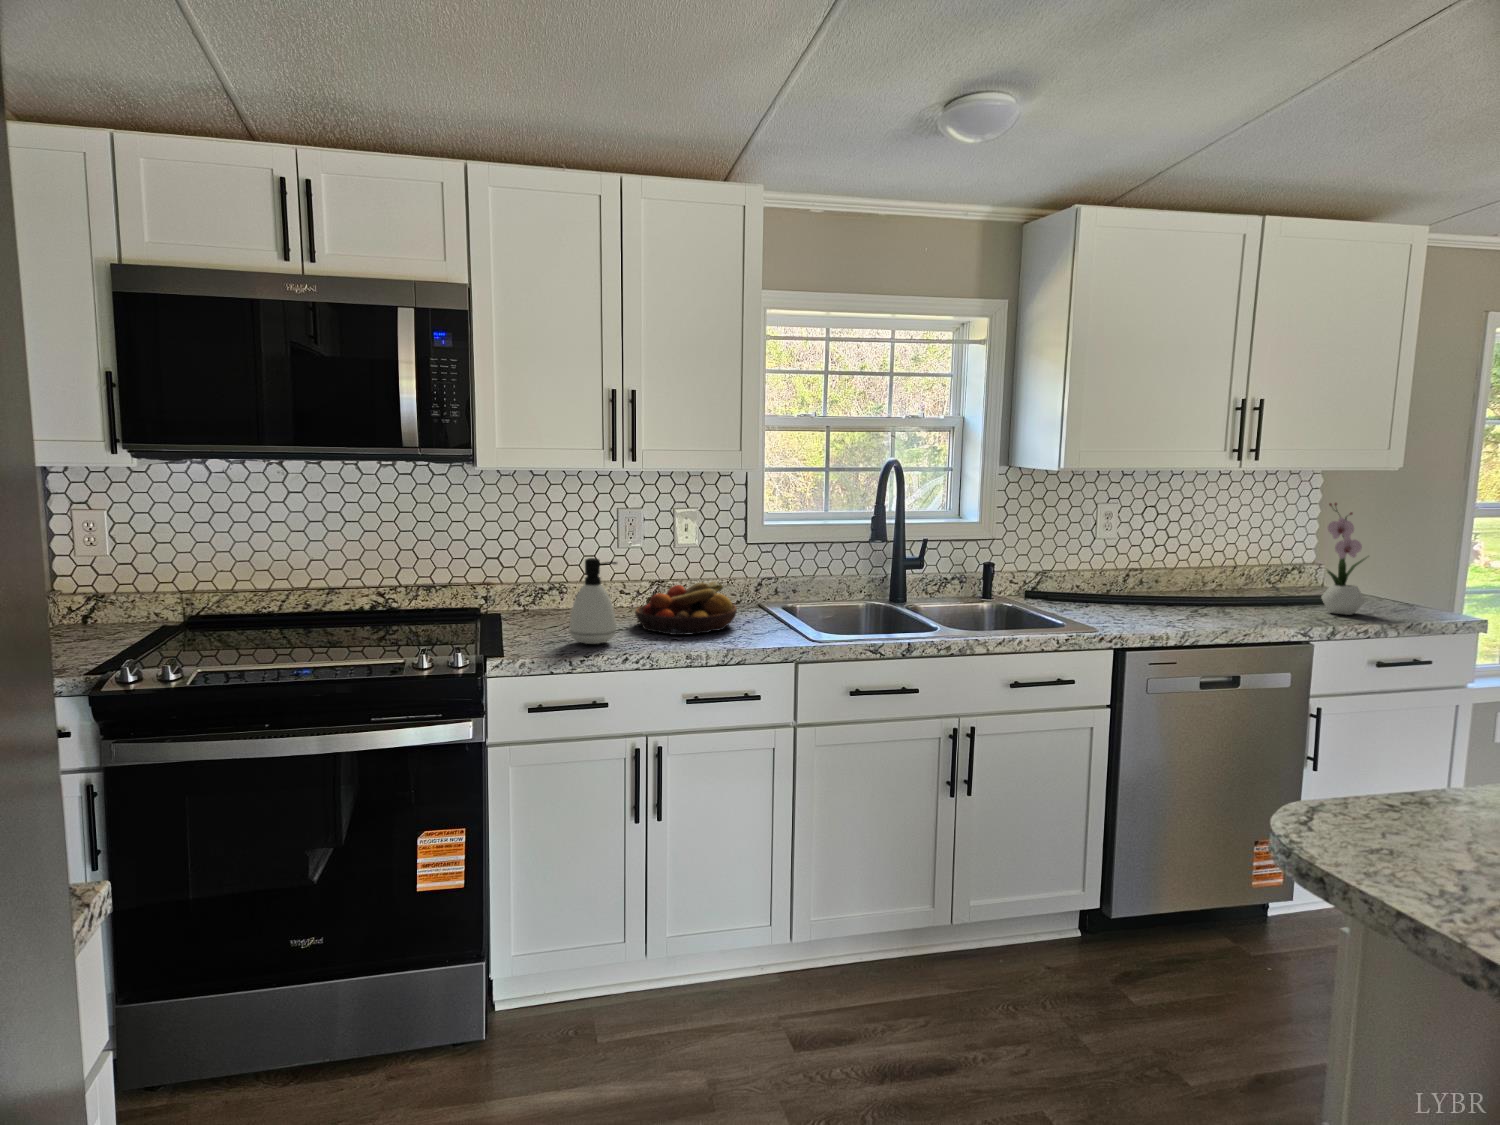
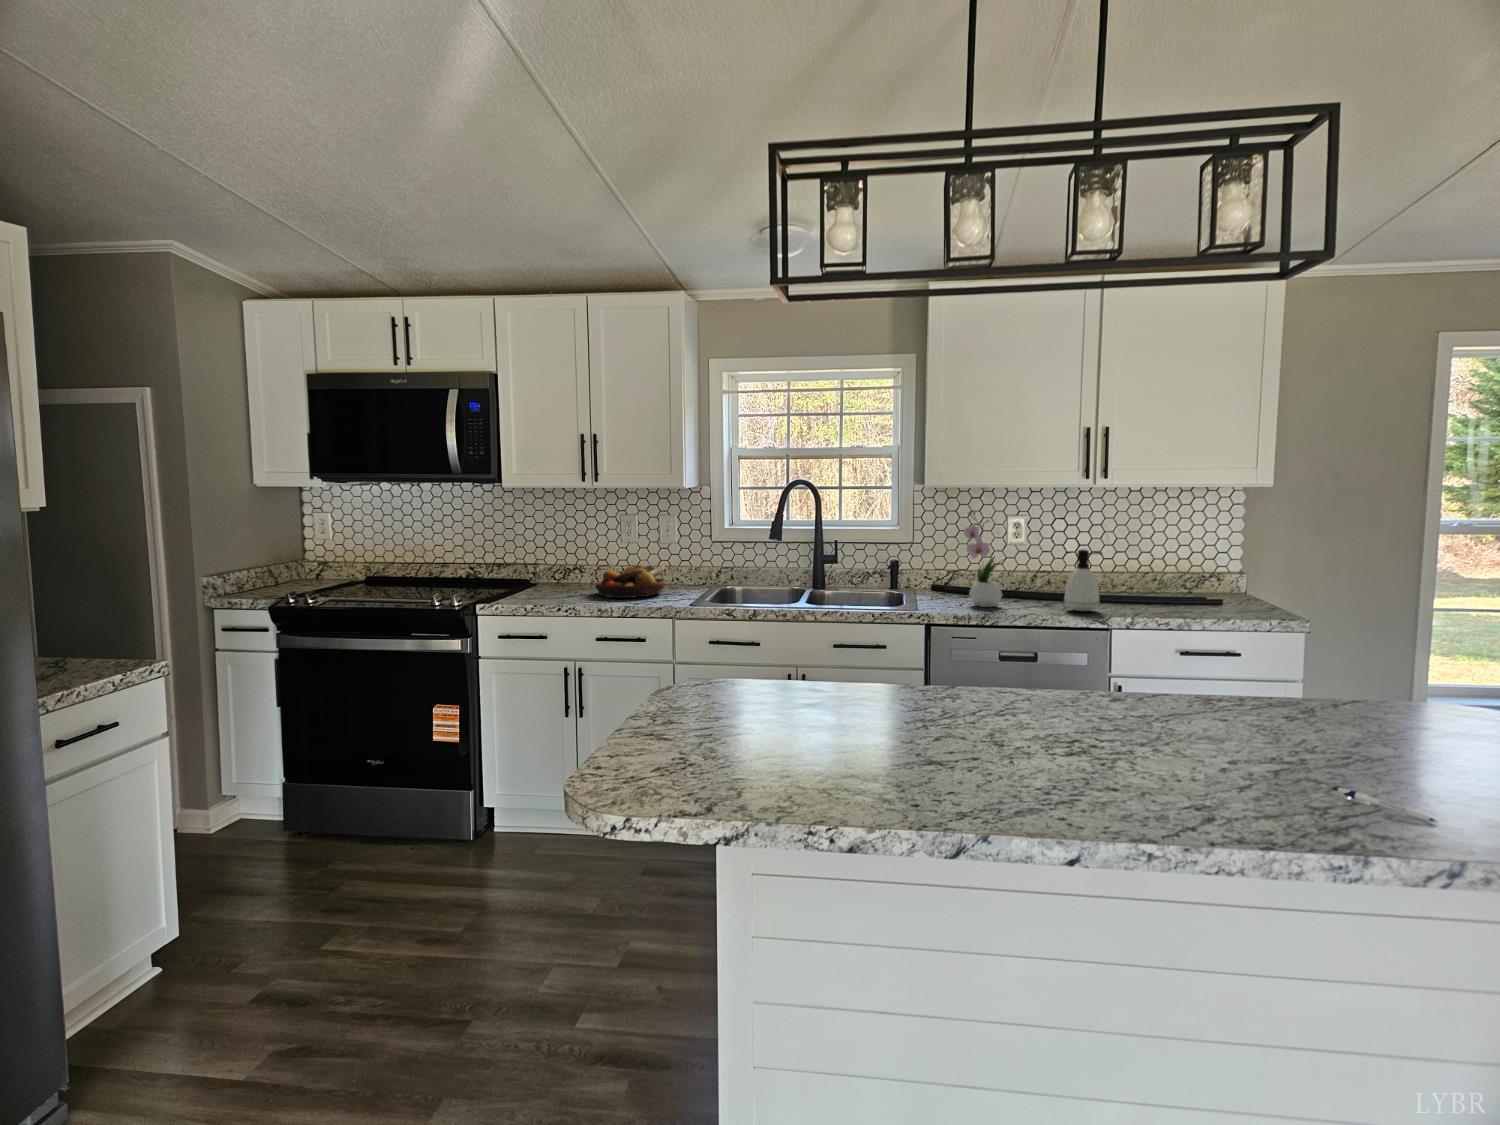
flower arrangement: present [1322,503,1366,615] -> present [964,512,1003,607]
soap dispenser: present [570,558,617,644] -> present [1064,550,1101,611]

